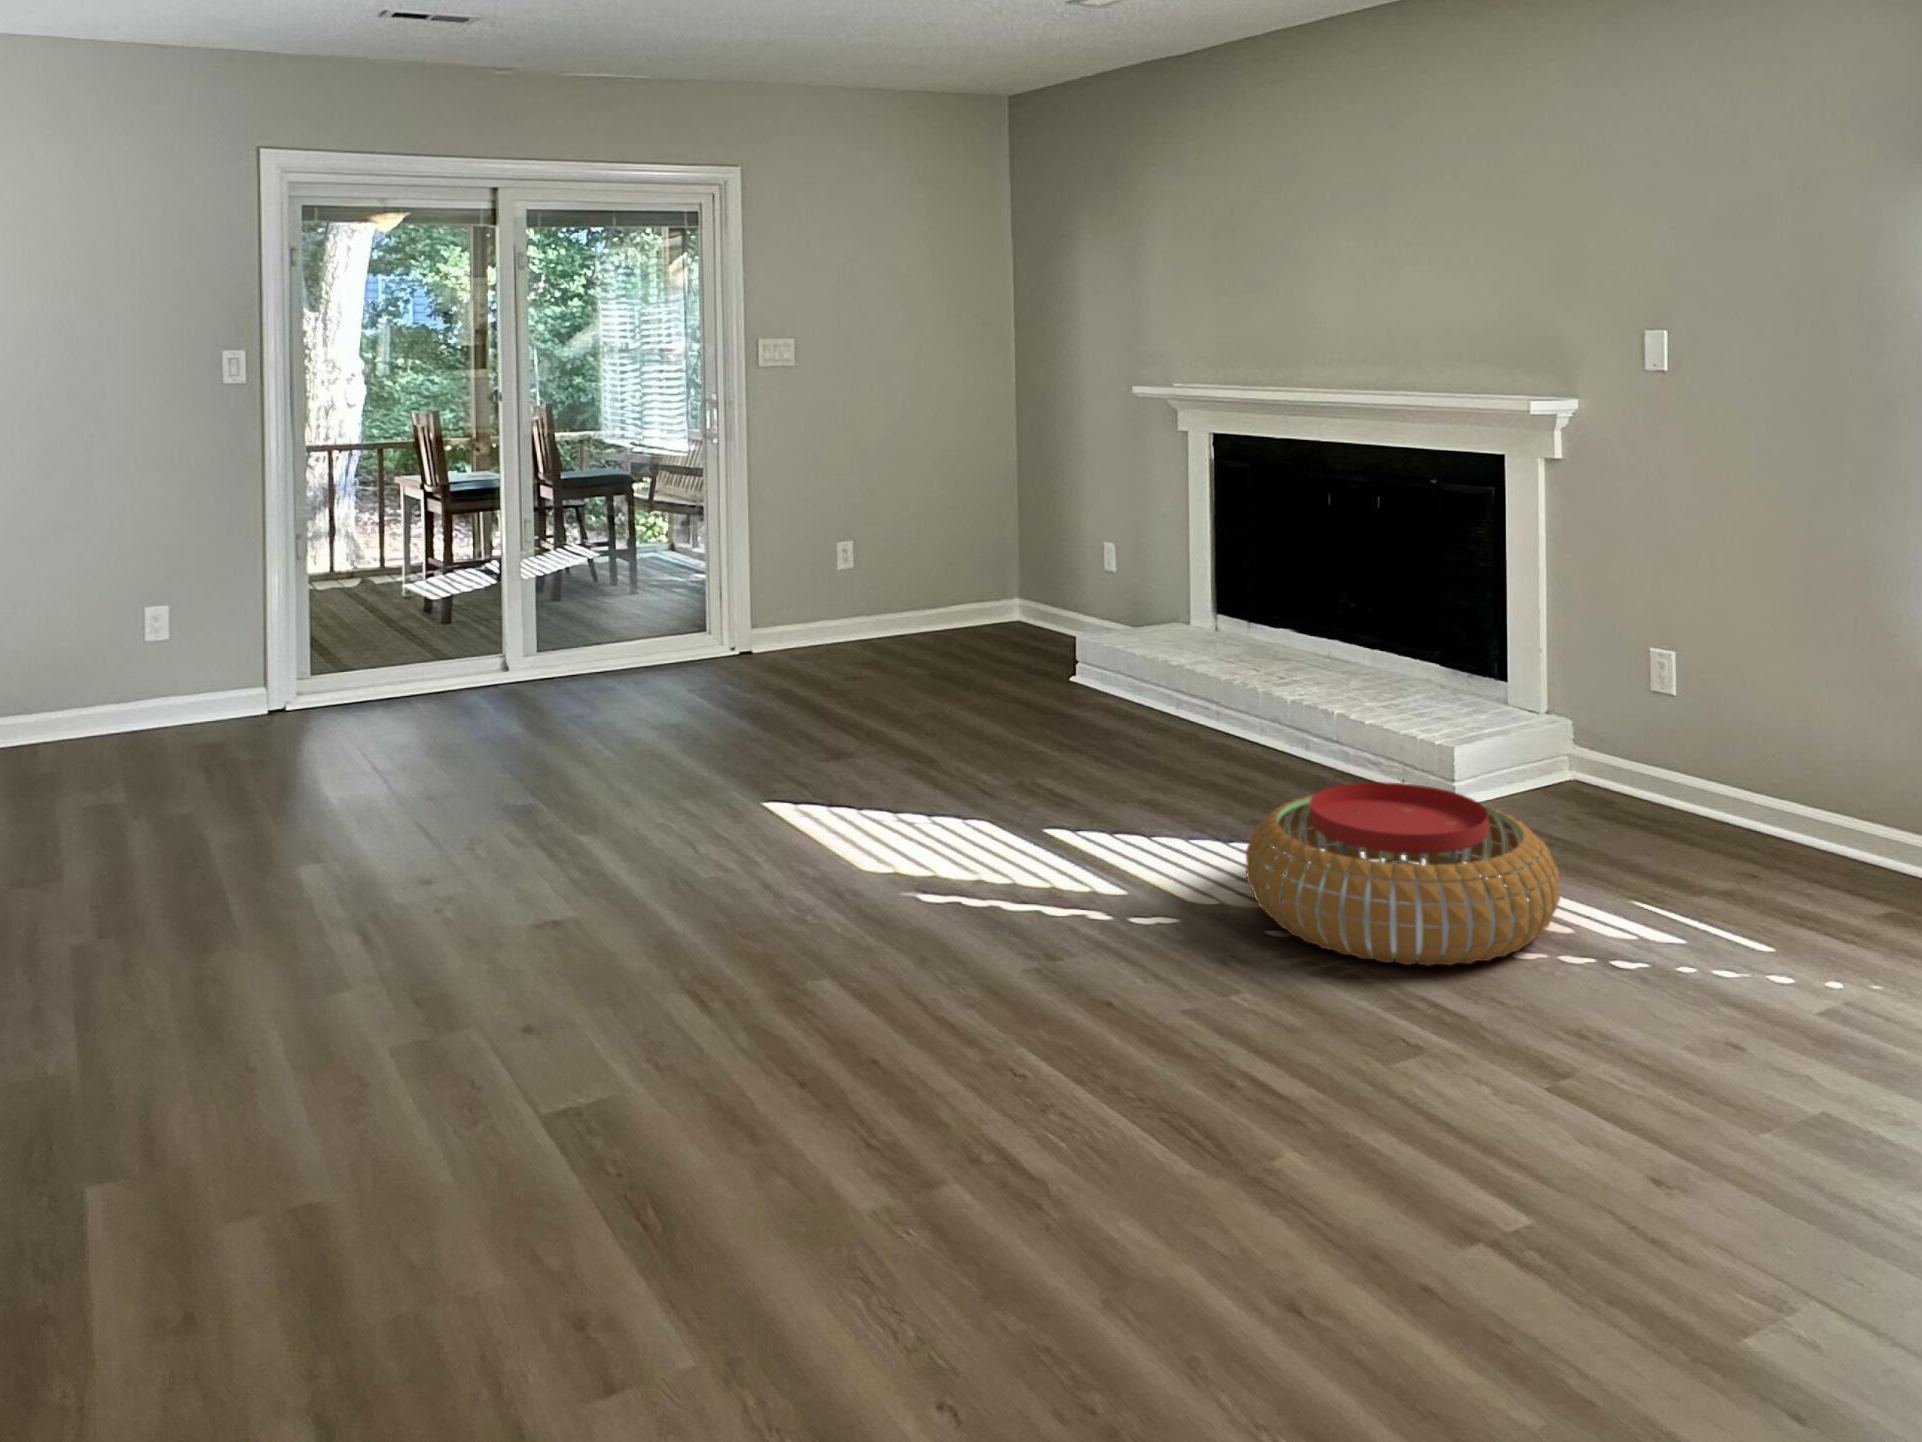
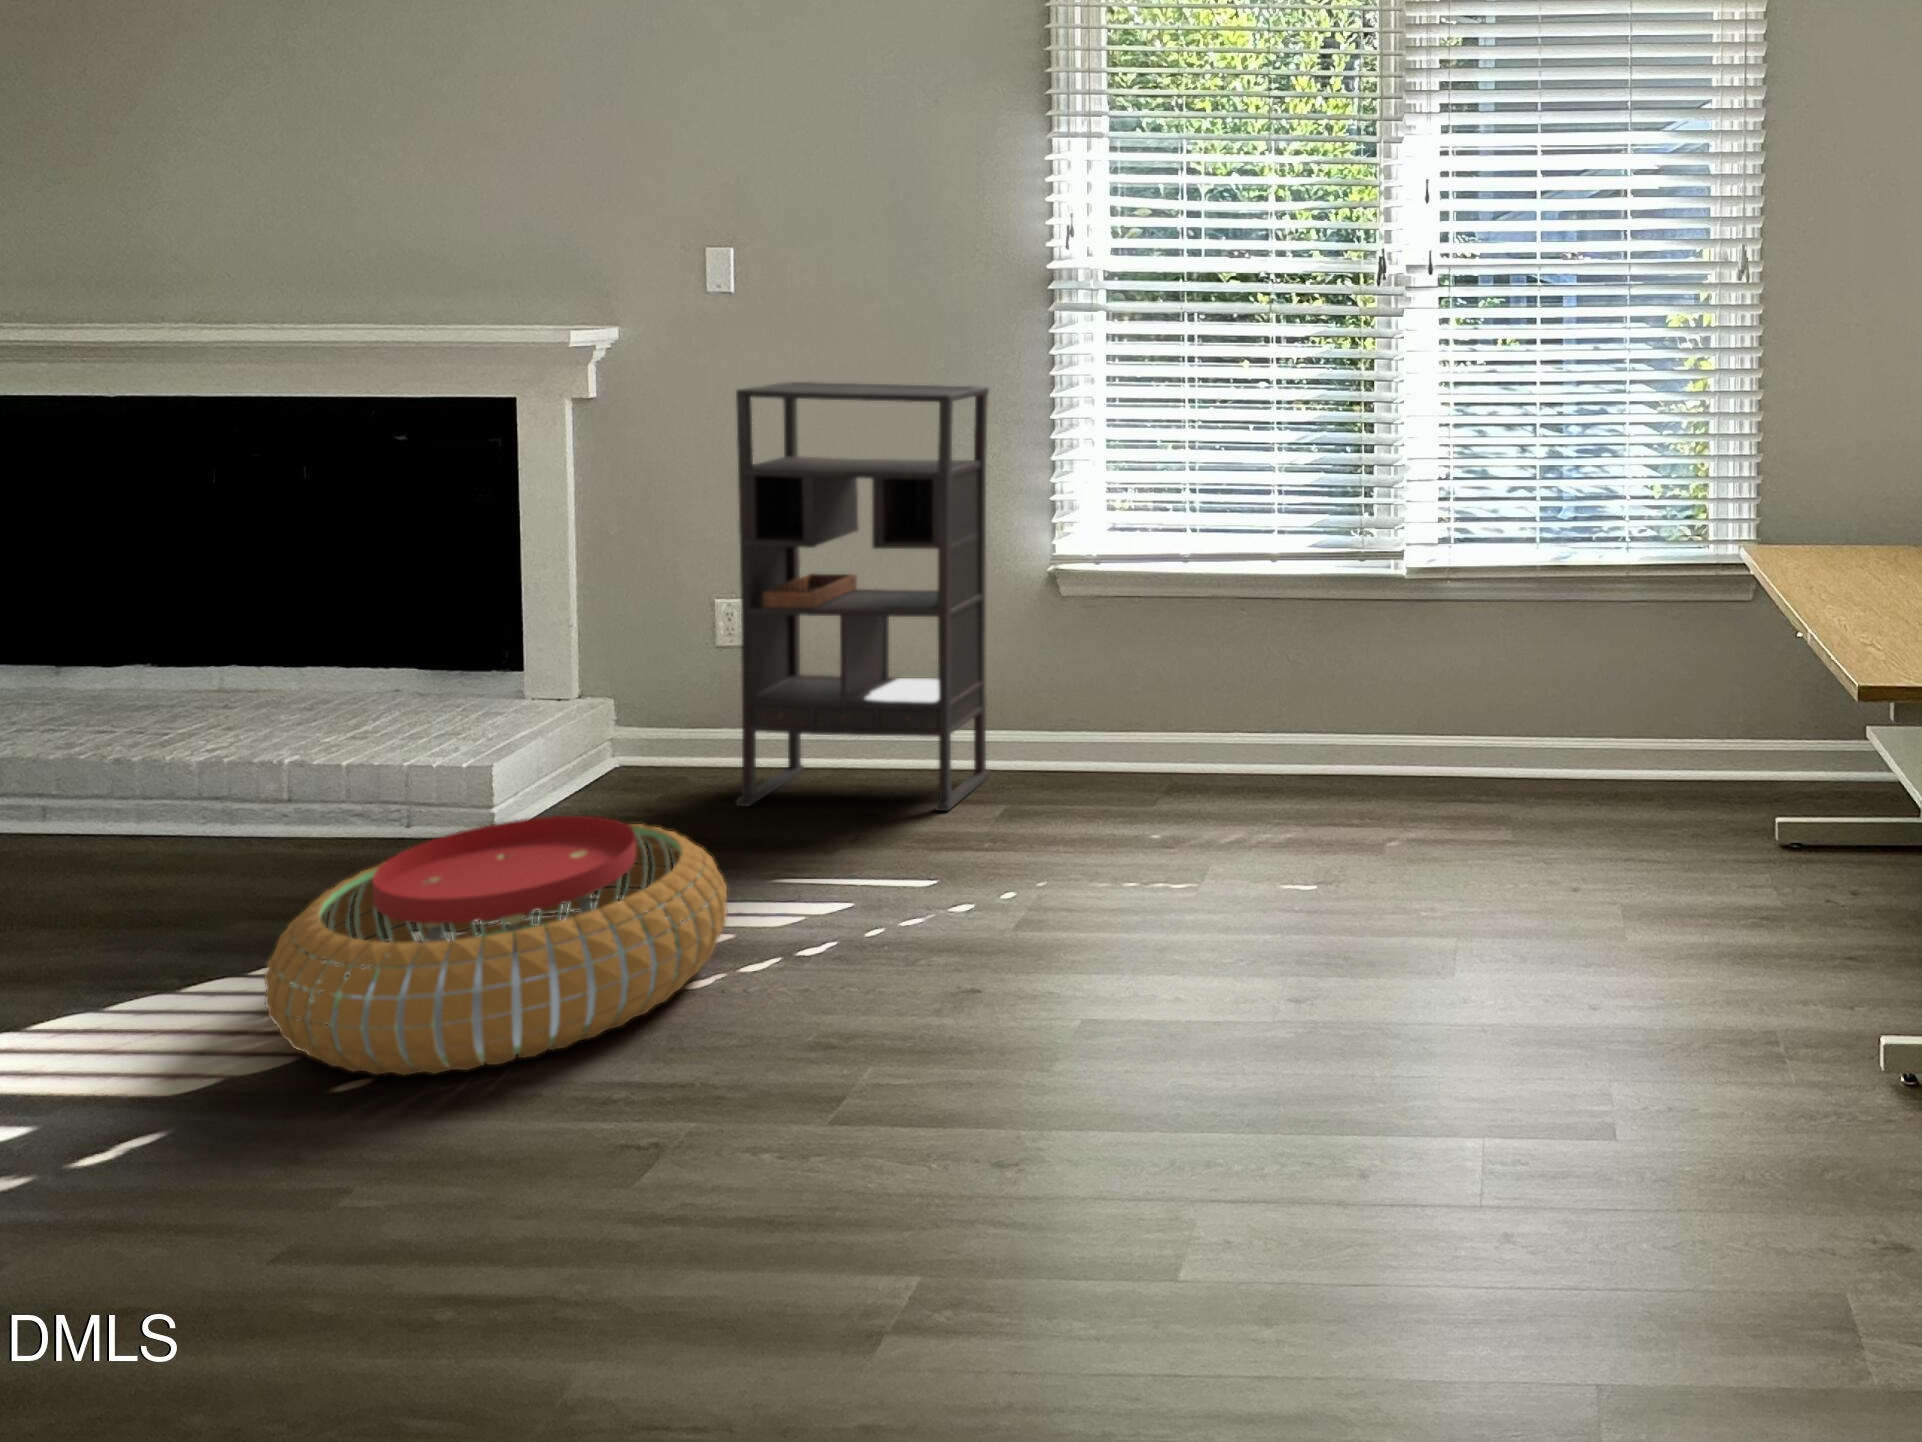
bookshelf: none [1646,455,1901,895] -> present [736,382,991,811]

